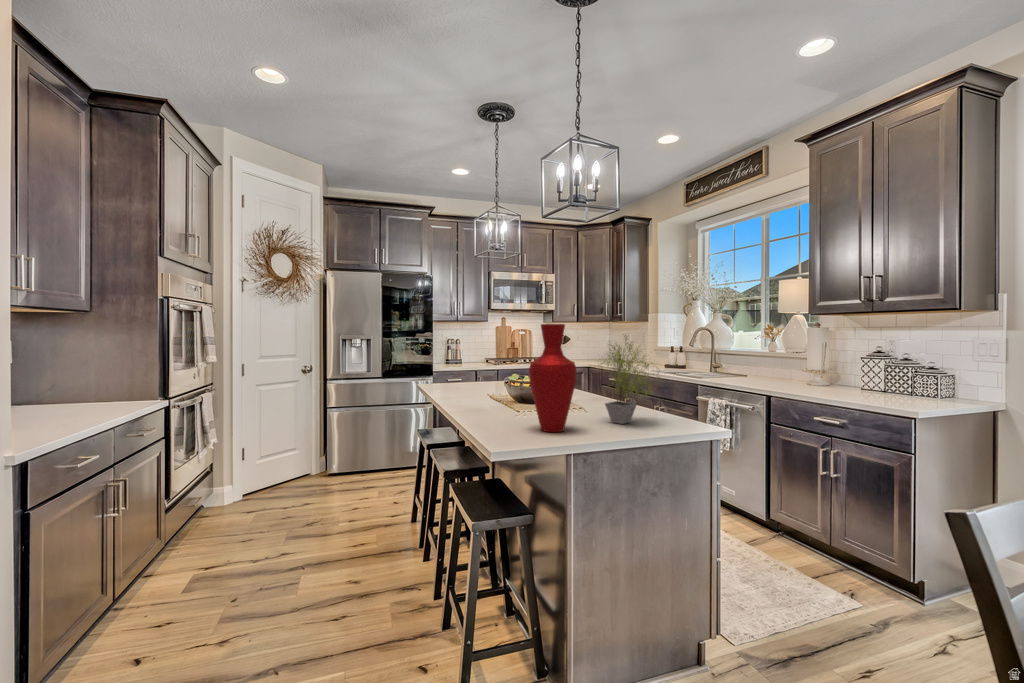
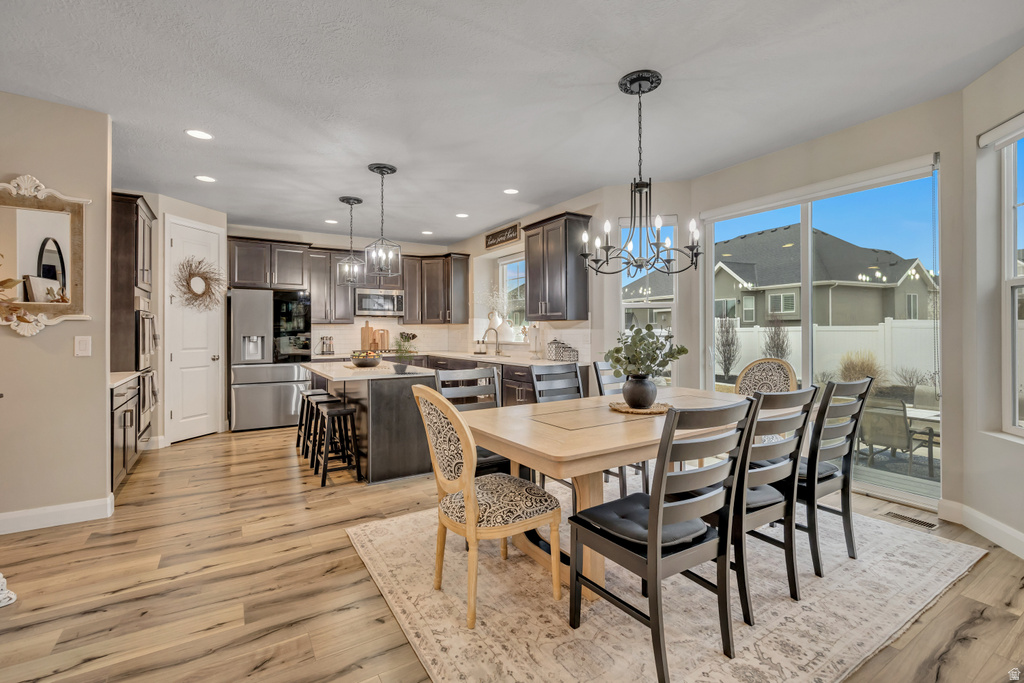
vase: present [529,324,577,432] -> none [353,328,375,376]

